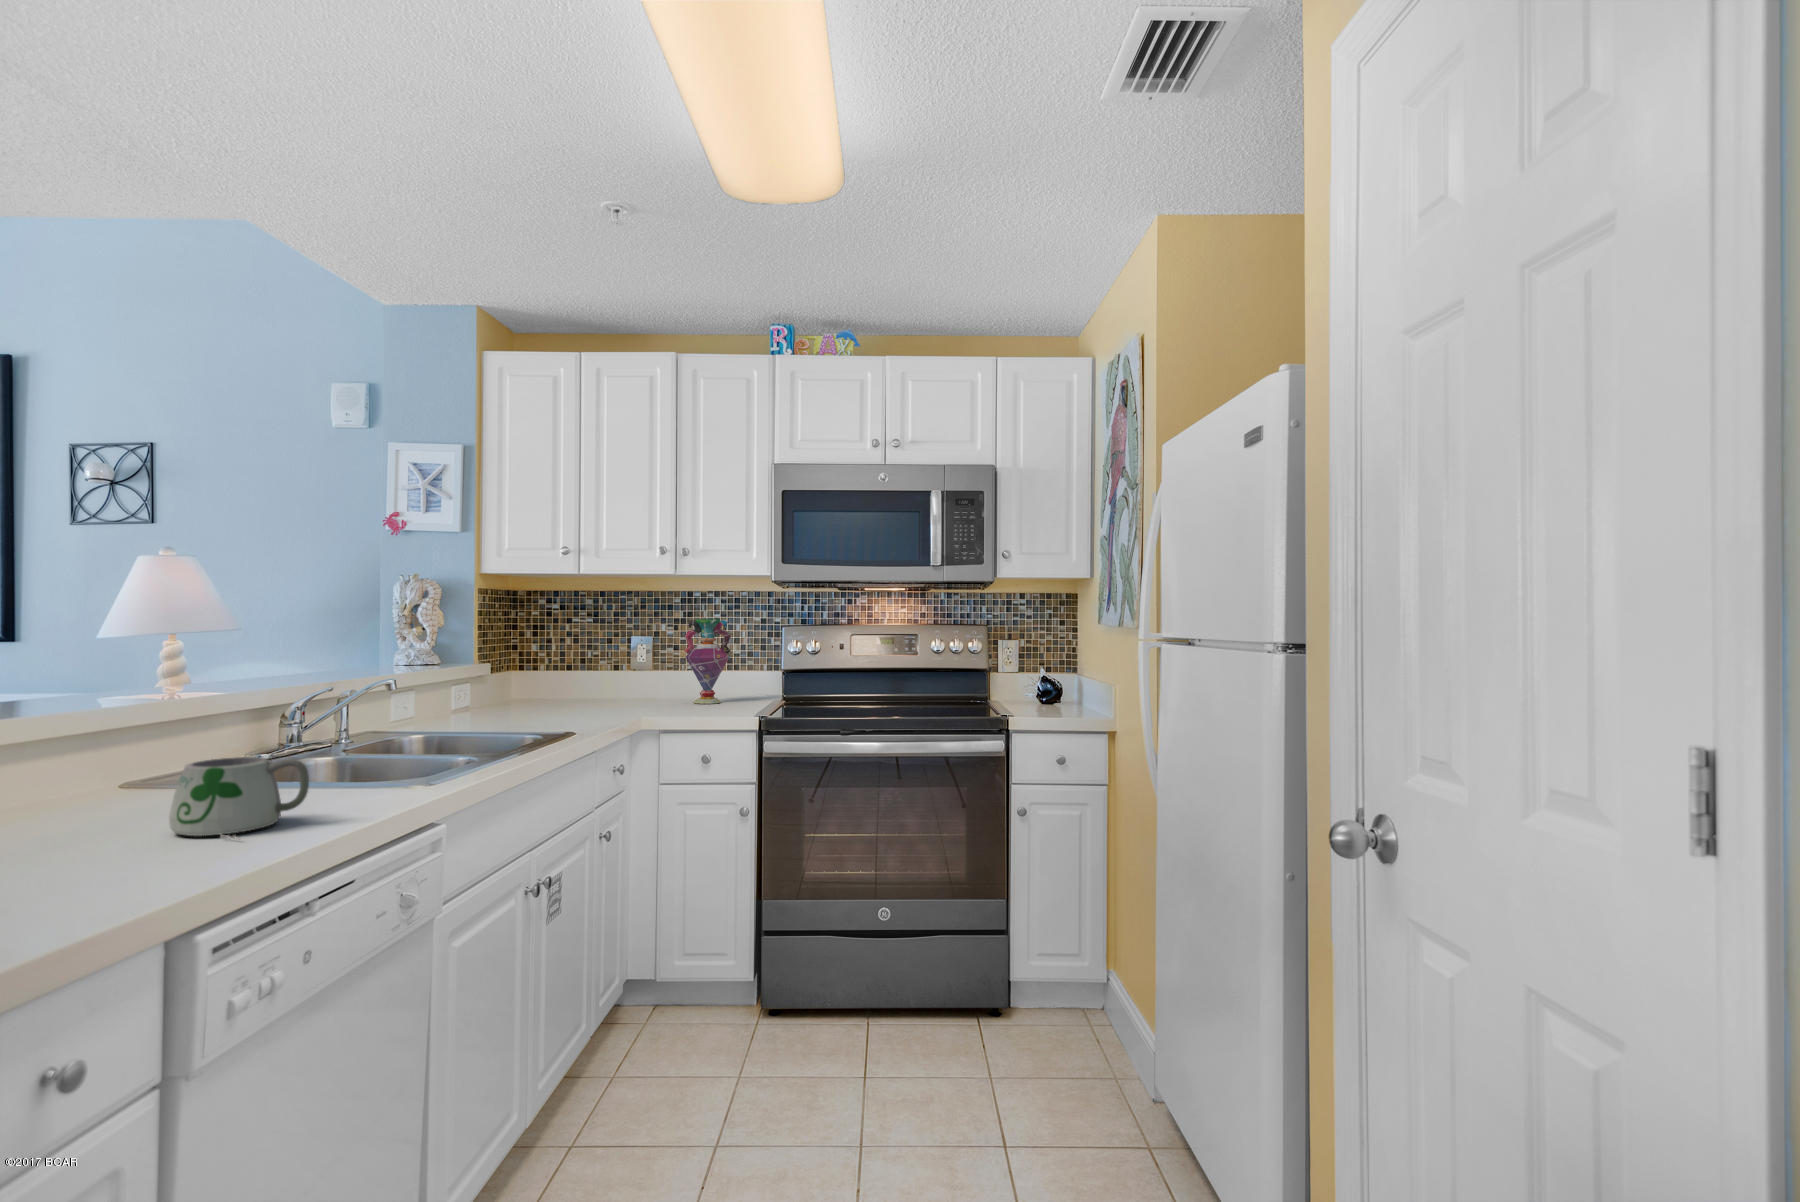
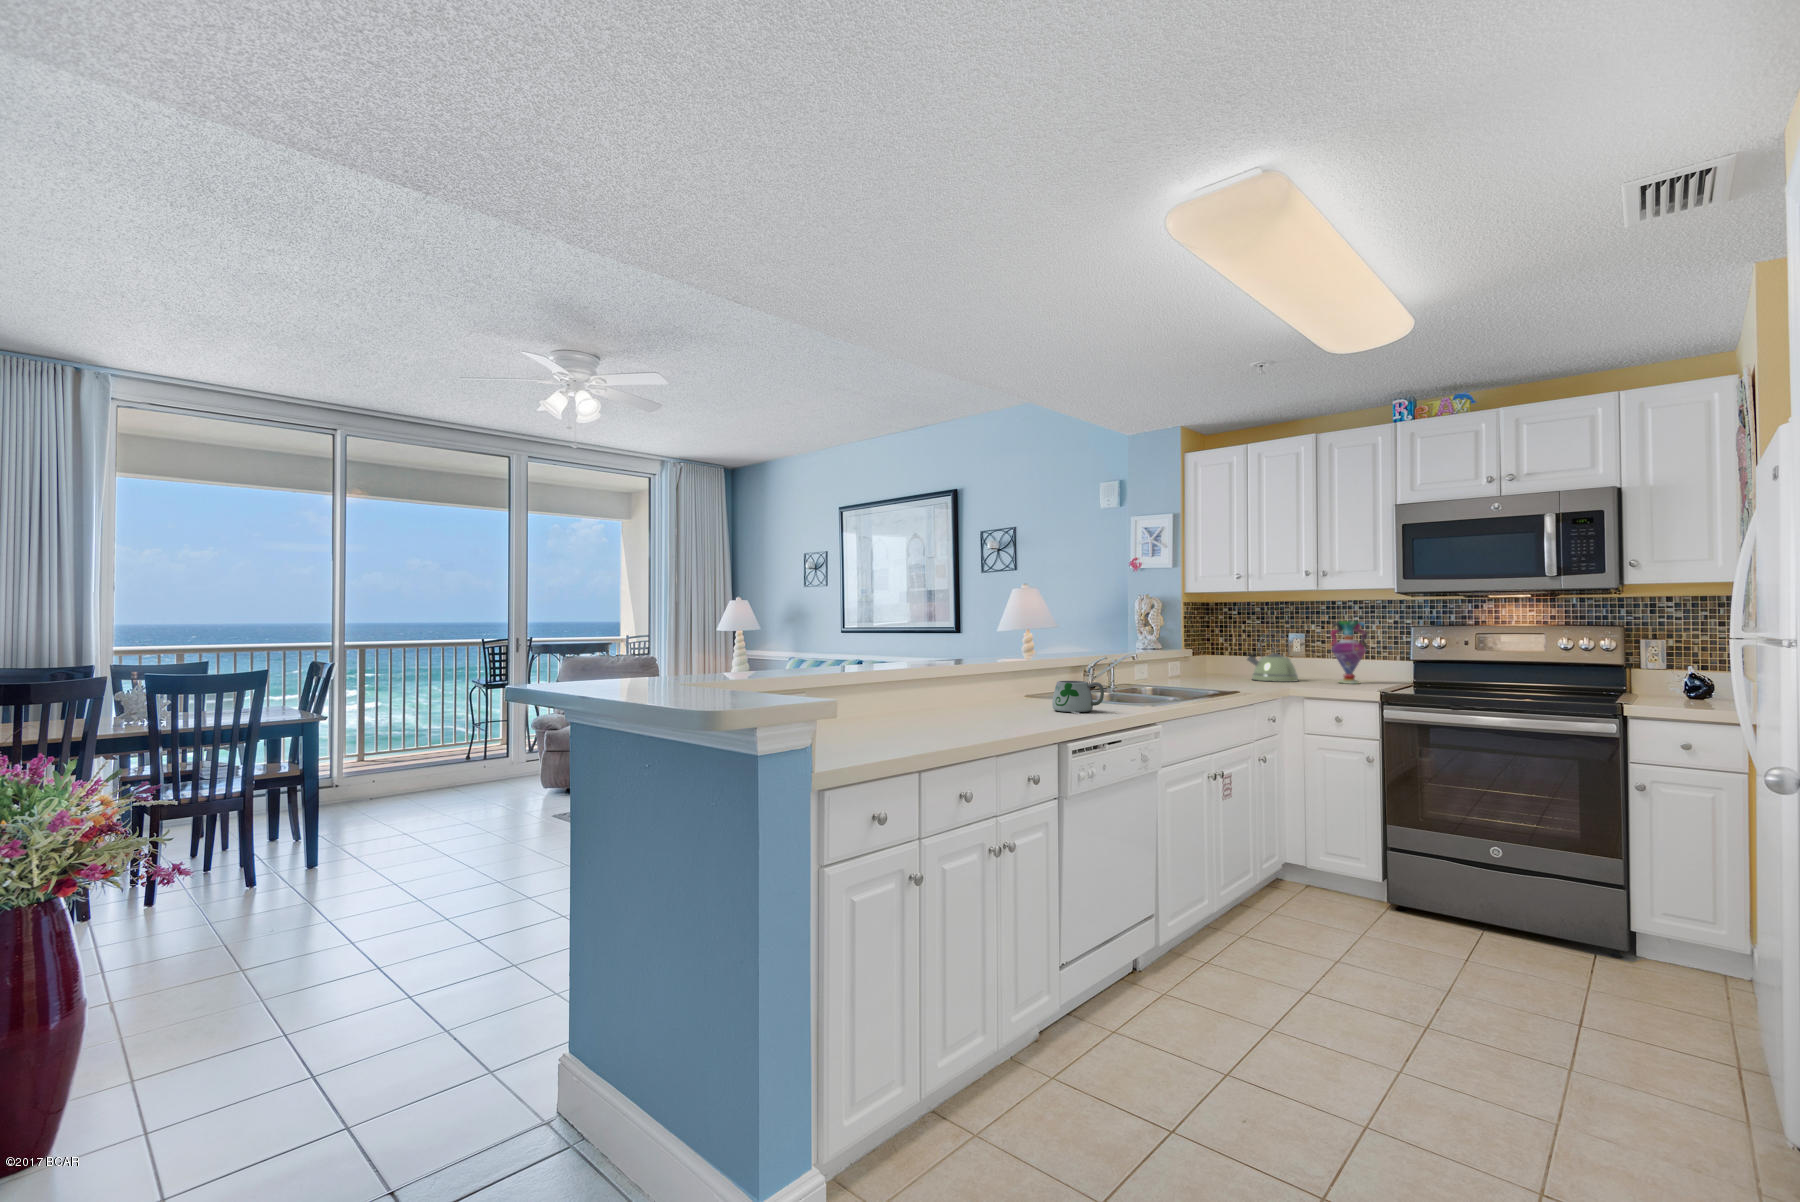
kettle: none [571,634,643,707] -> present [1247,633,1298,682]

